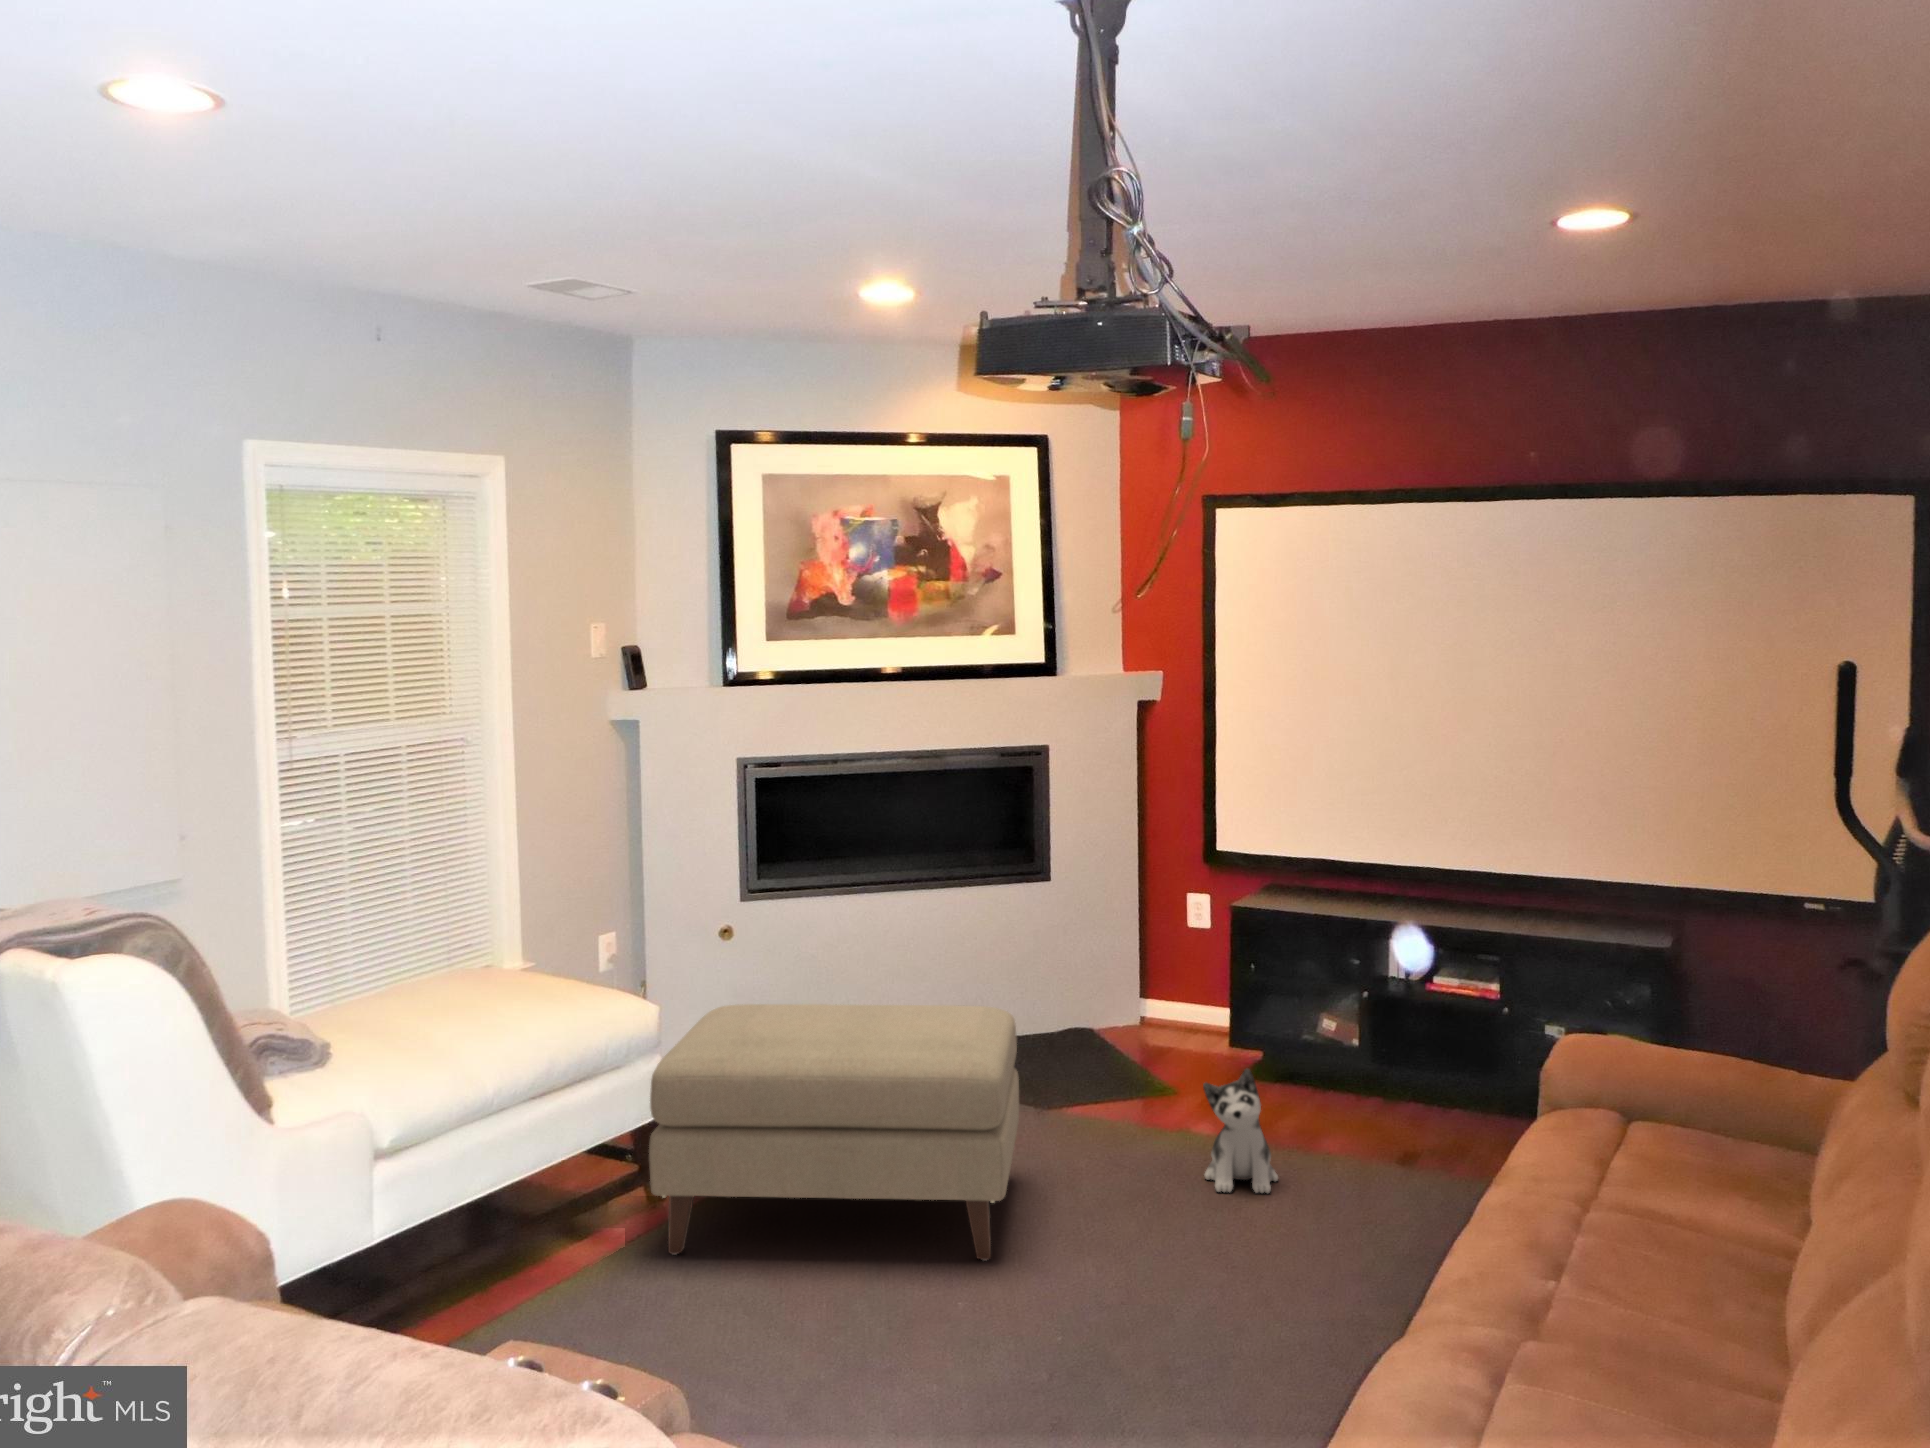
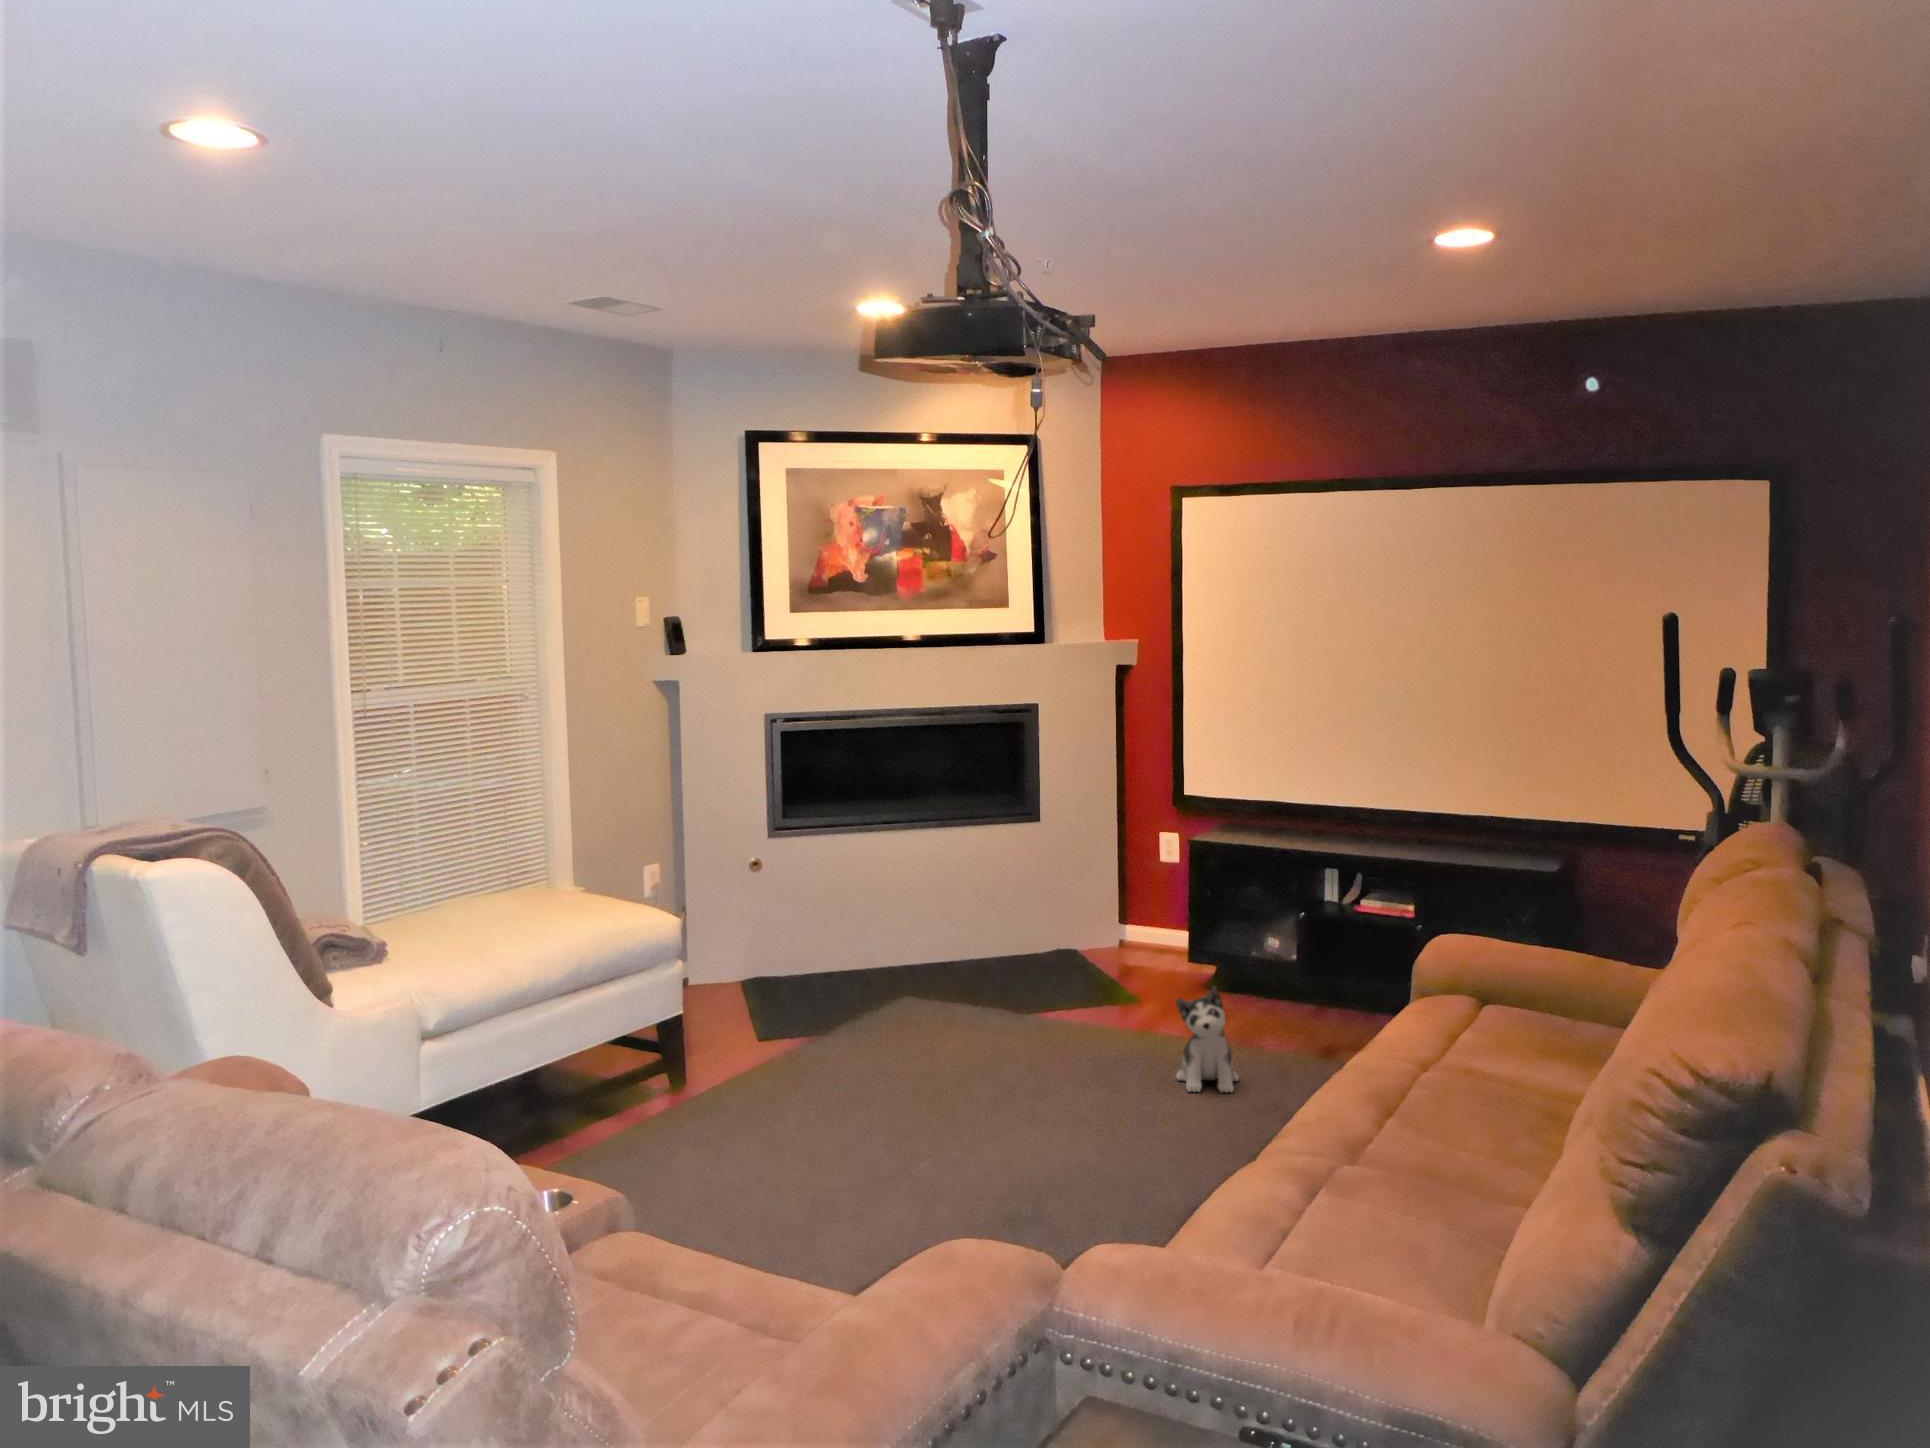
ottoman: present [649,1004,1019,1261] -> none [696,935,1018,1160]

